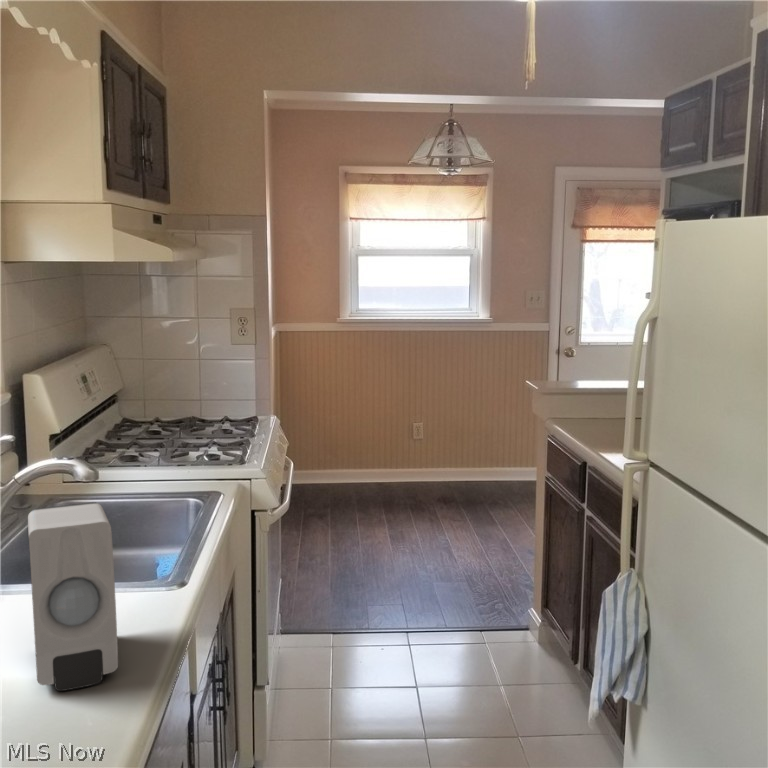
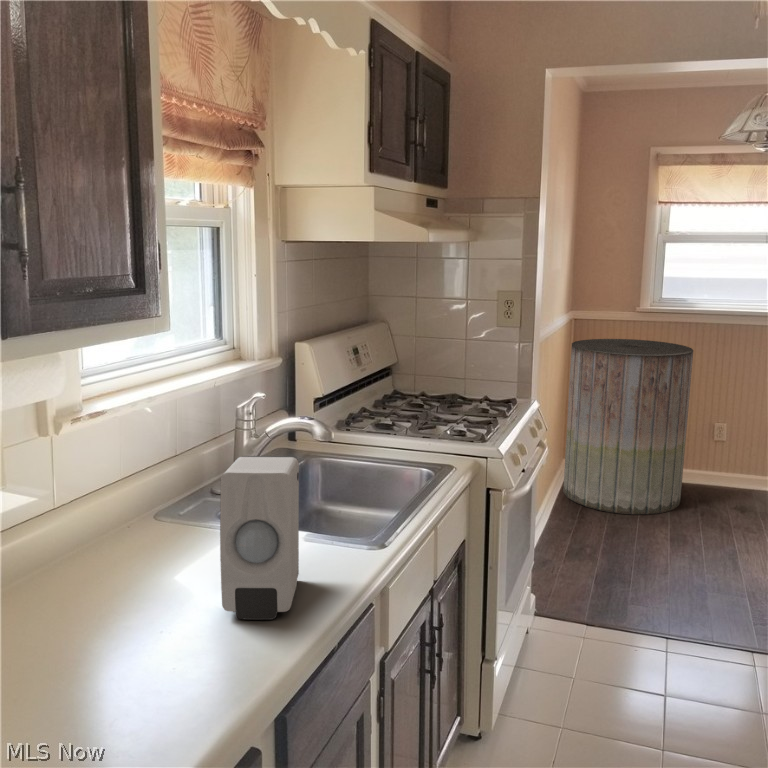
trash can: none [281,350,394,520] -> present [563,339,693,515]

